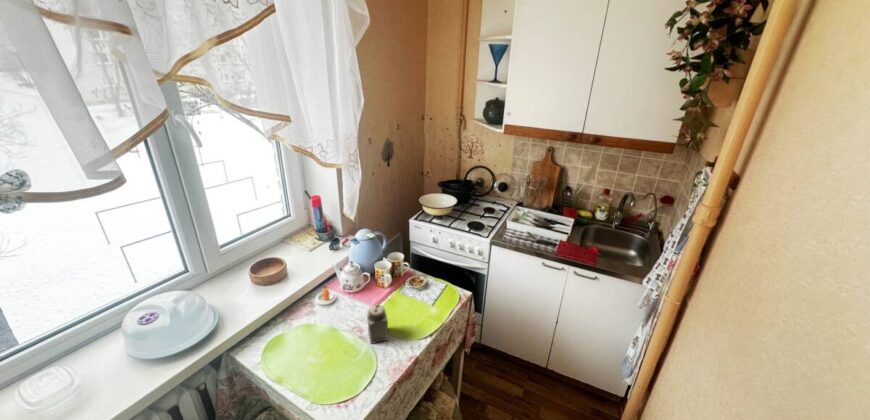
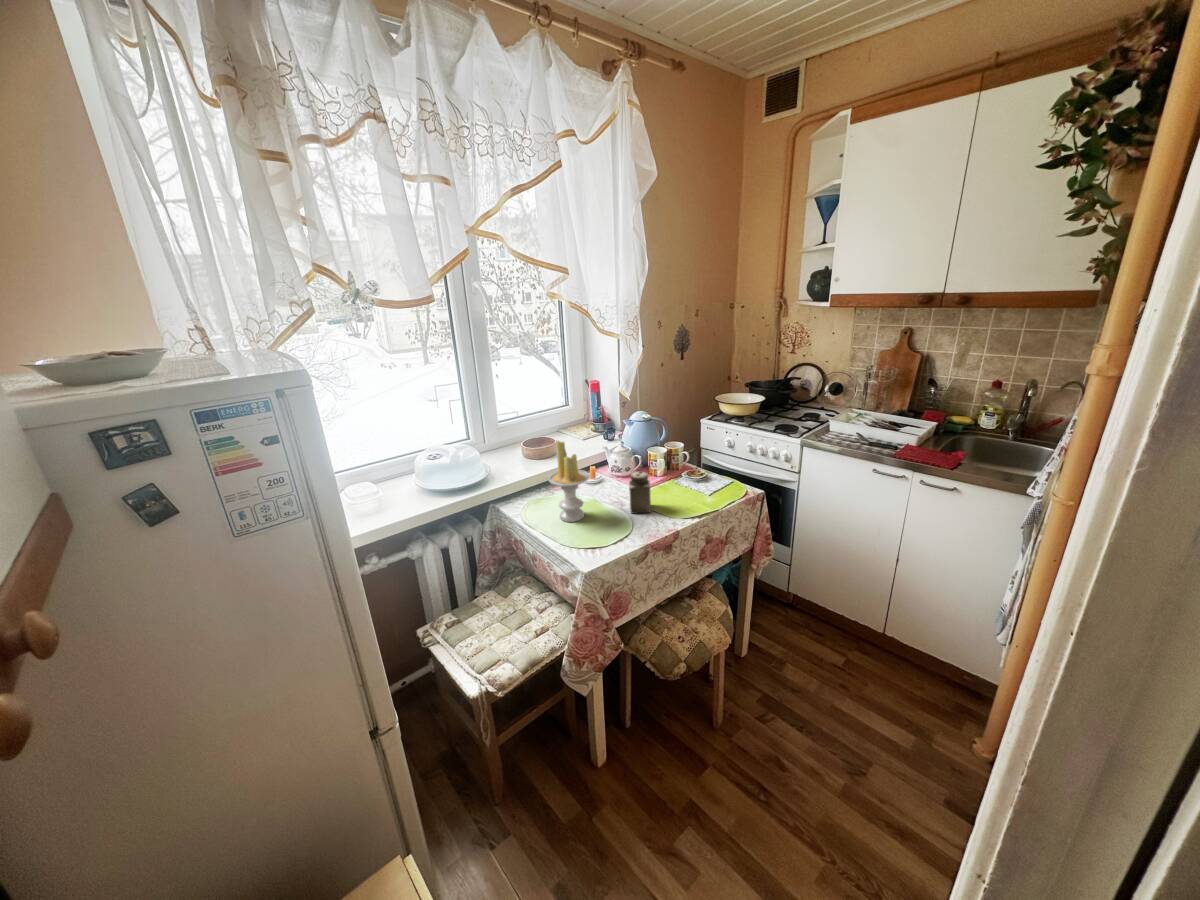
candle: none [287,297,330,368] -> present [548,441,589,522]

